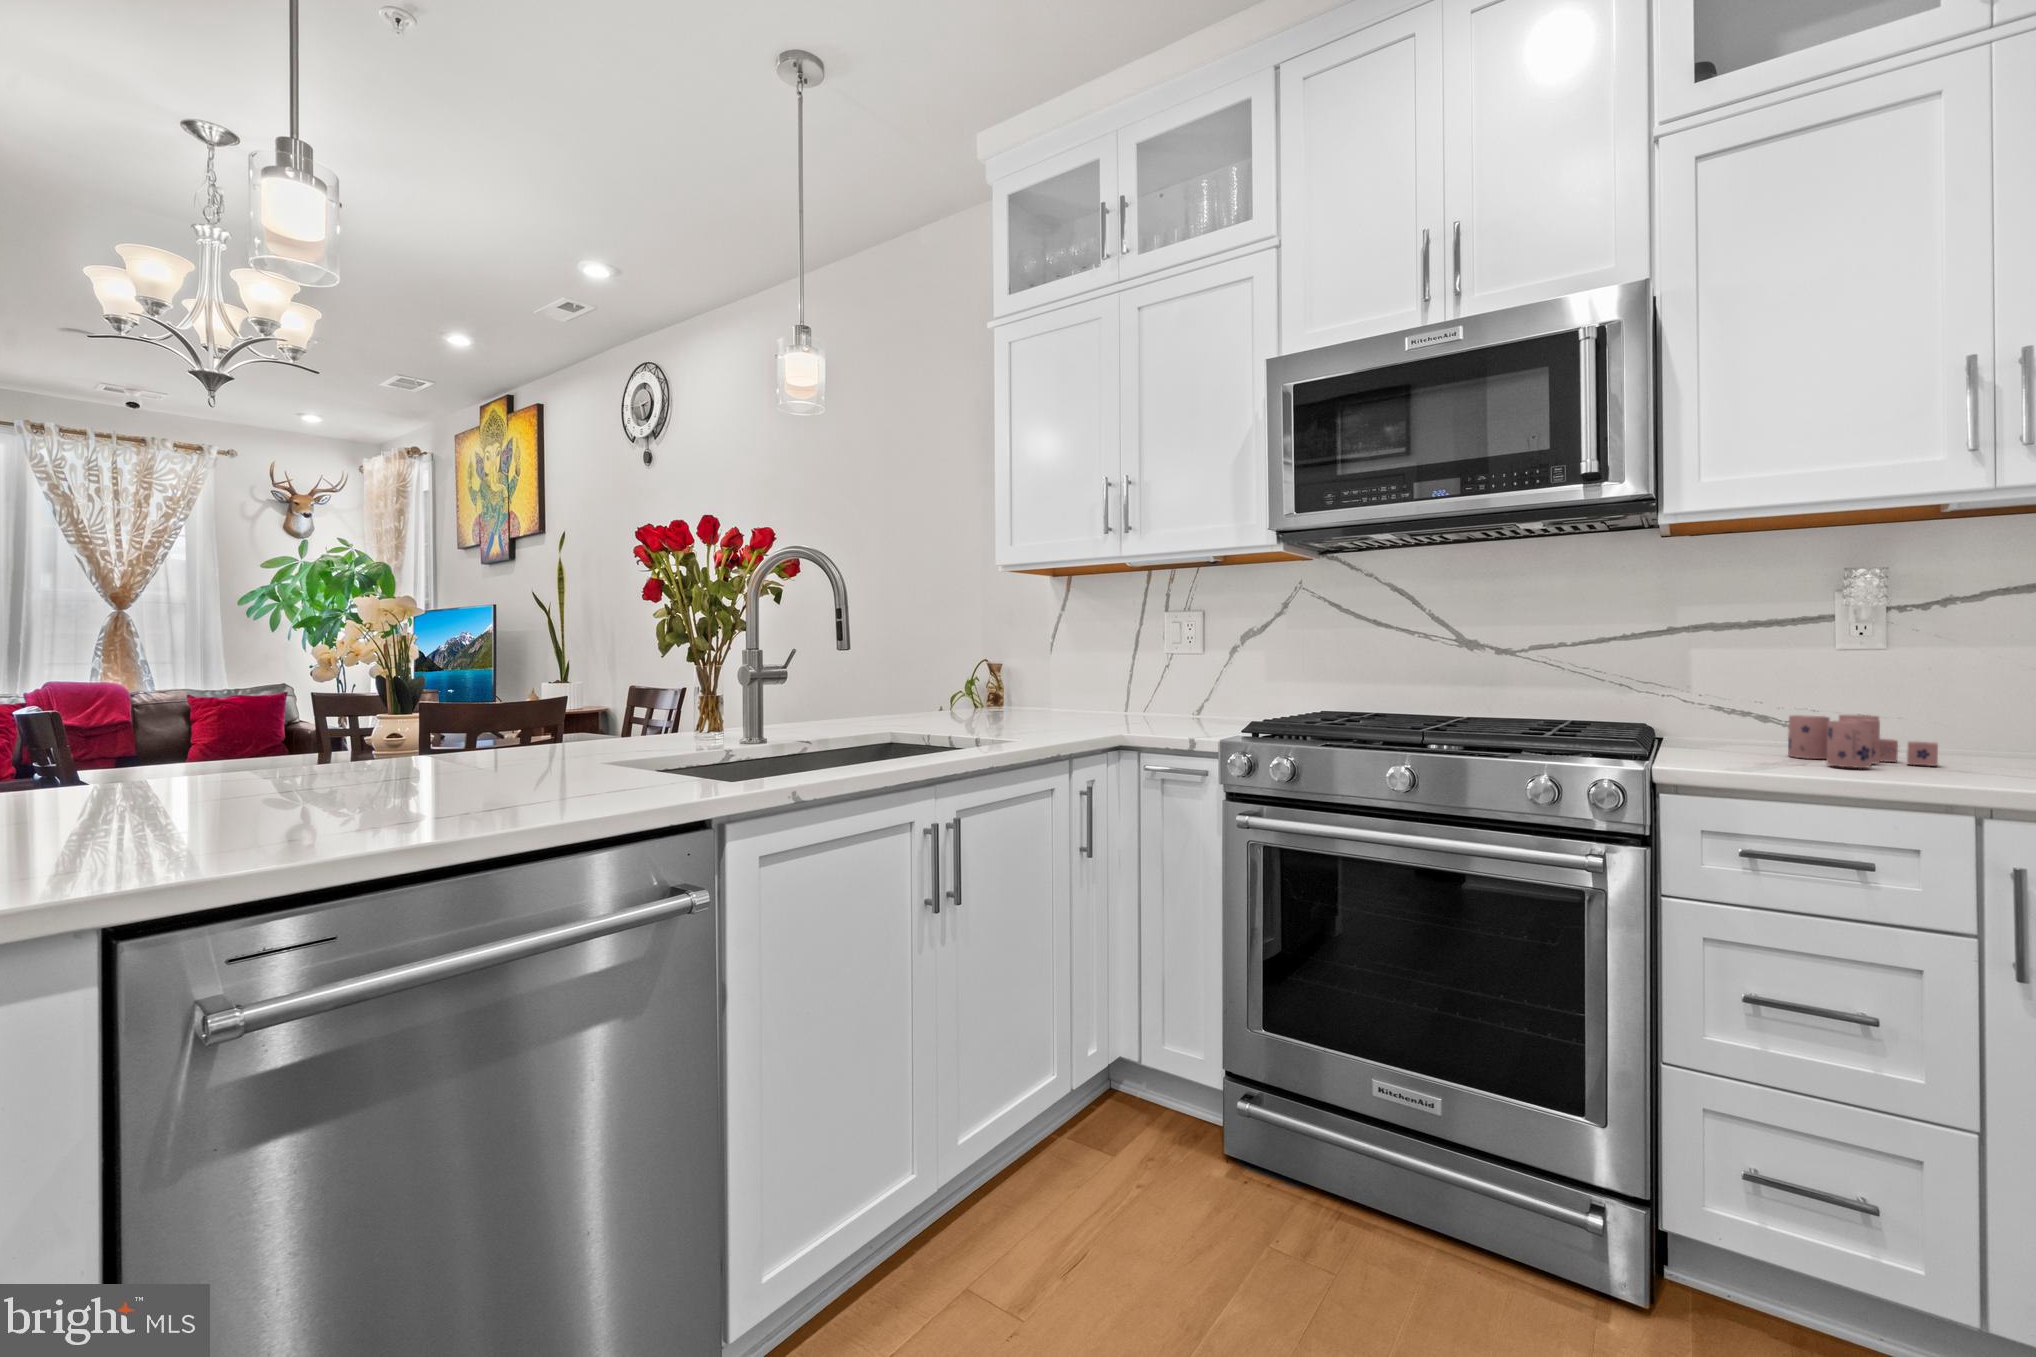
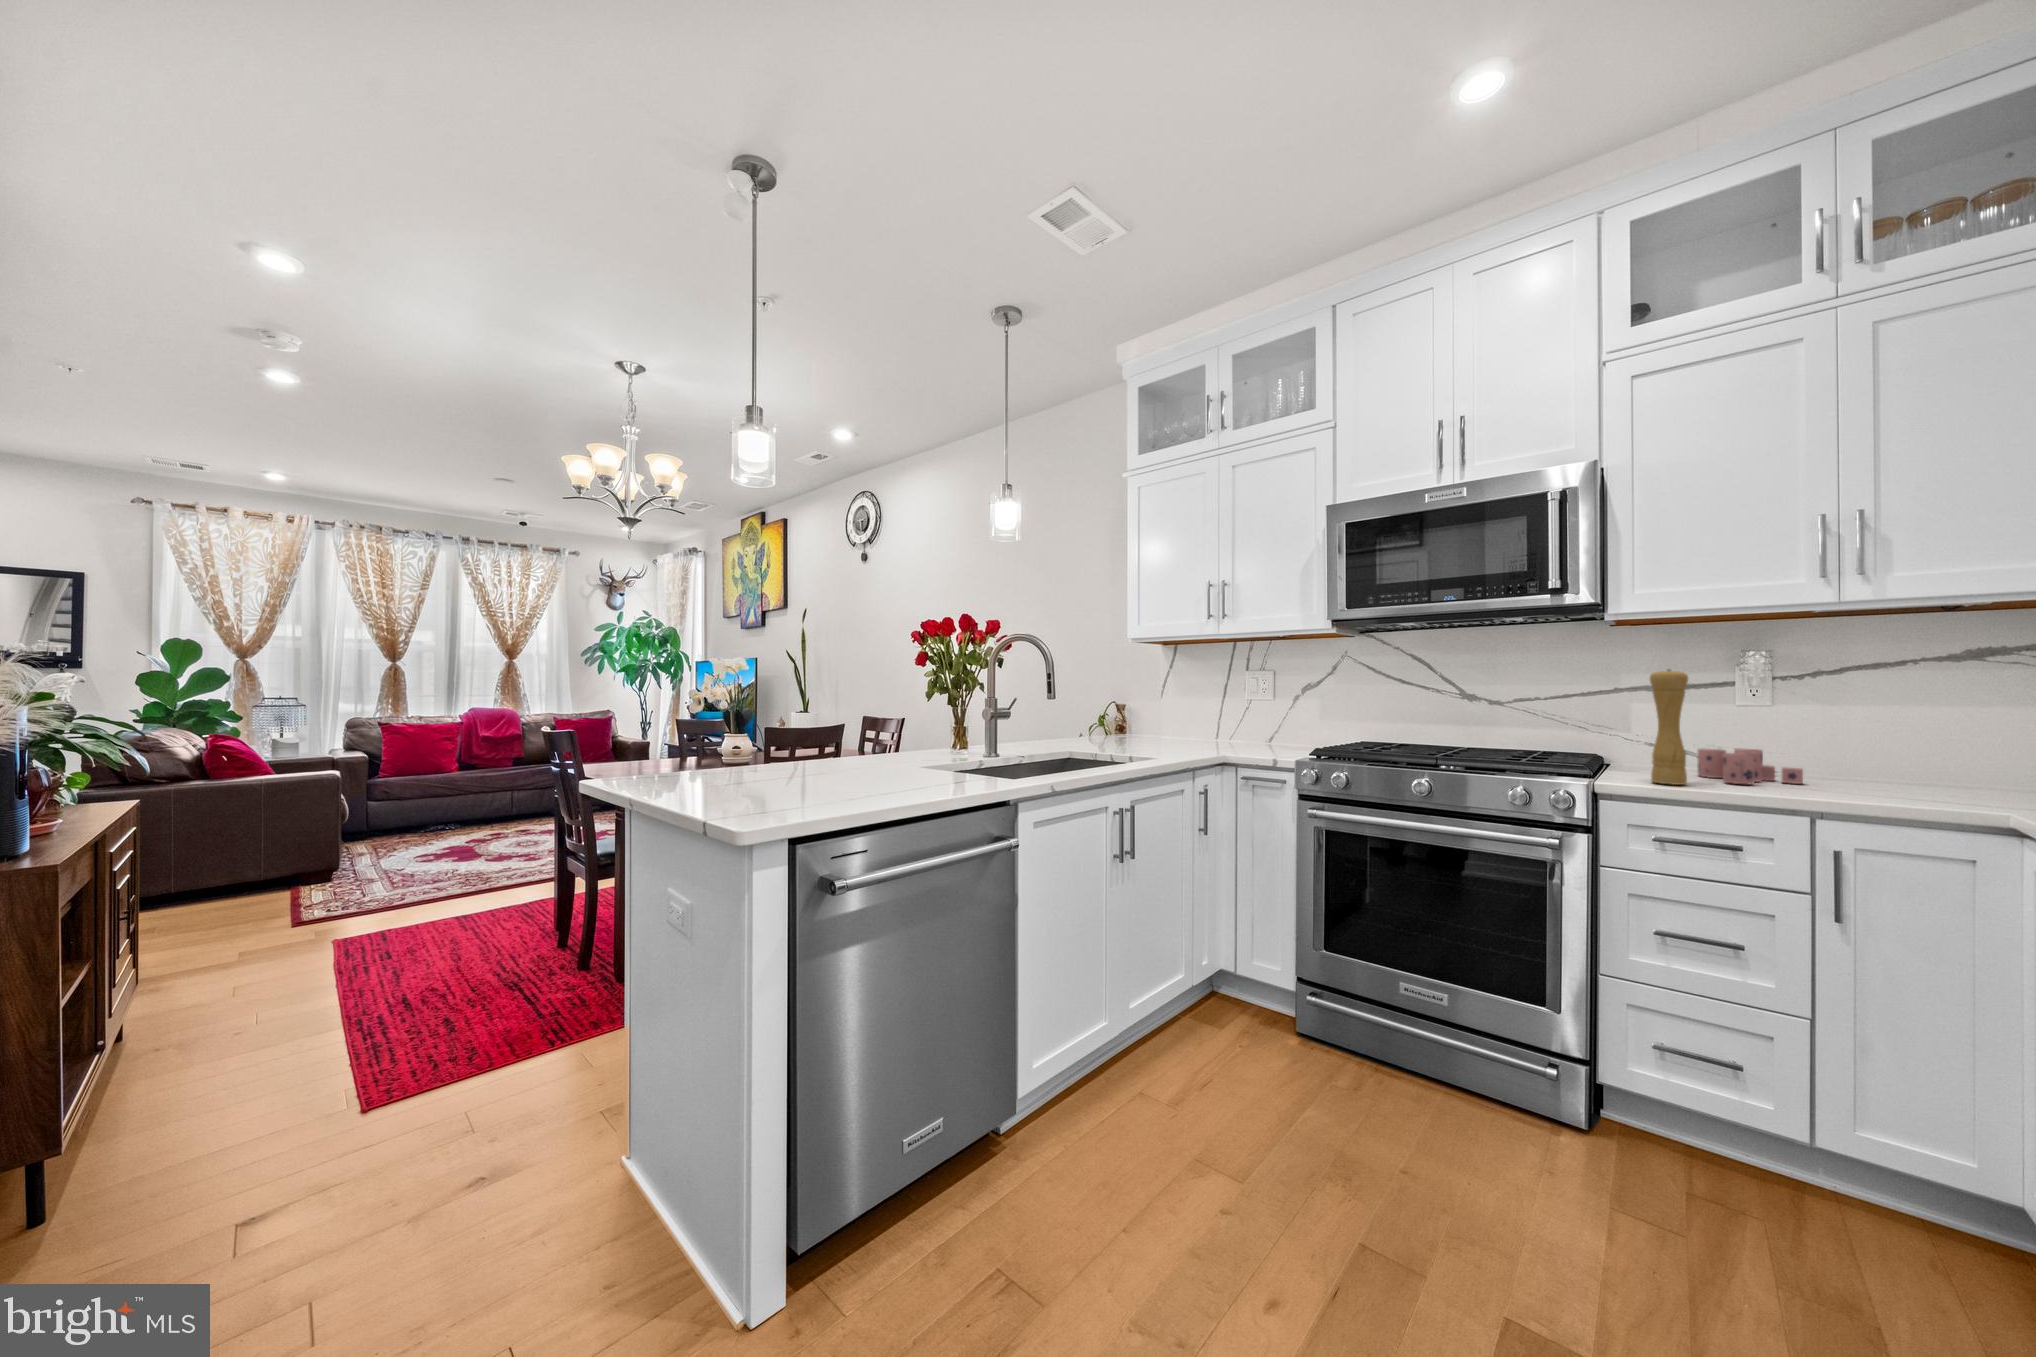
pepper mill: none [1726,594,1783,770] -> present [1650,669,1688,785]

